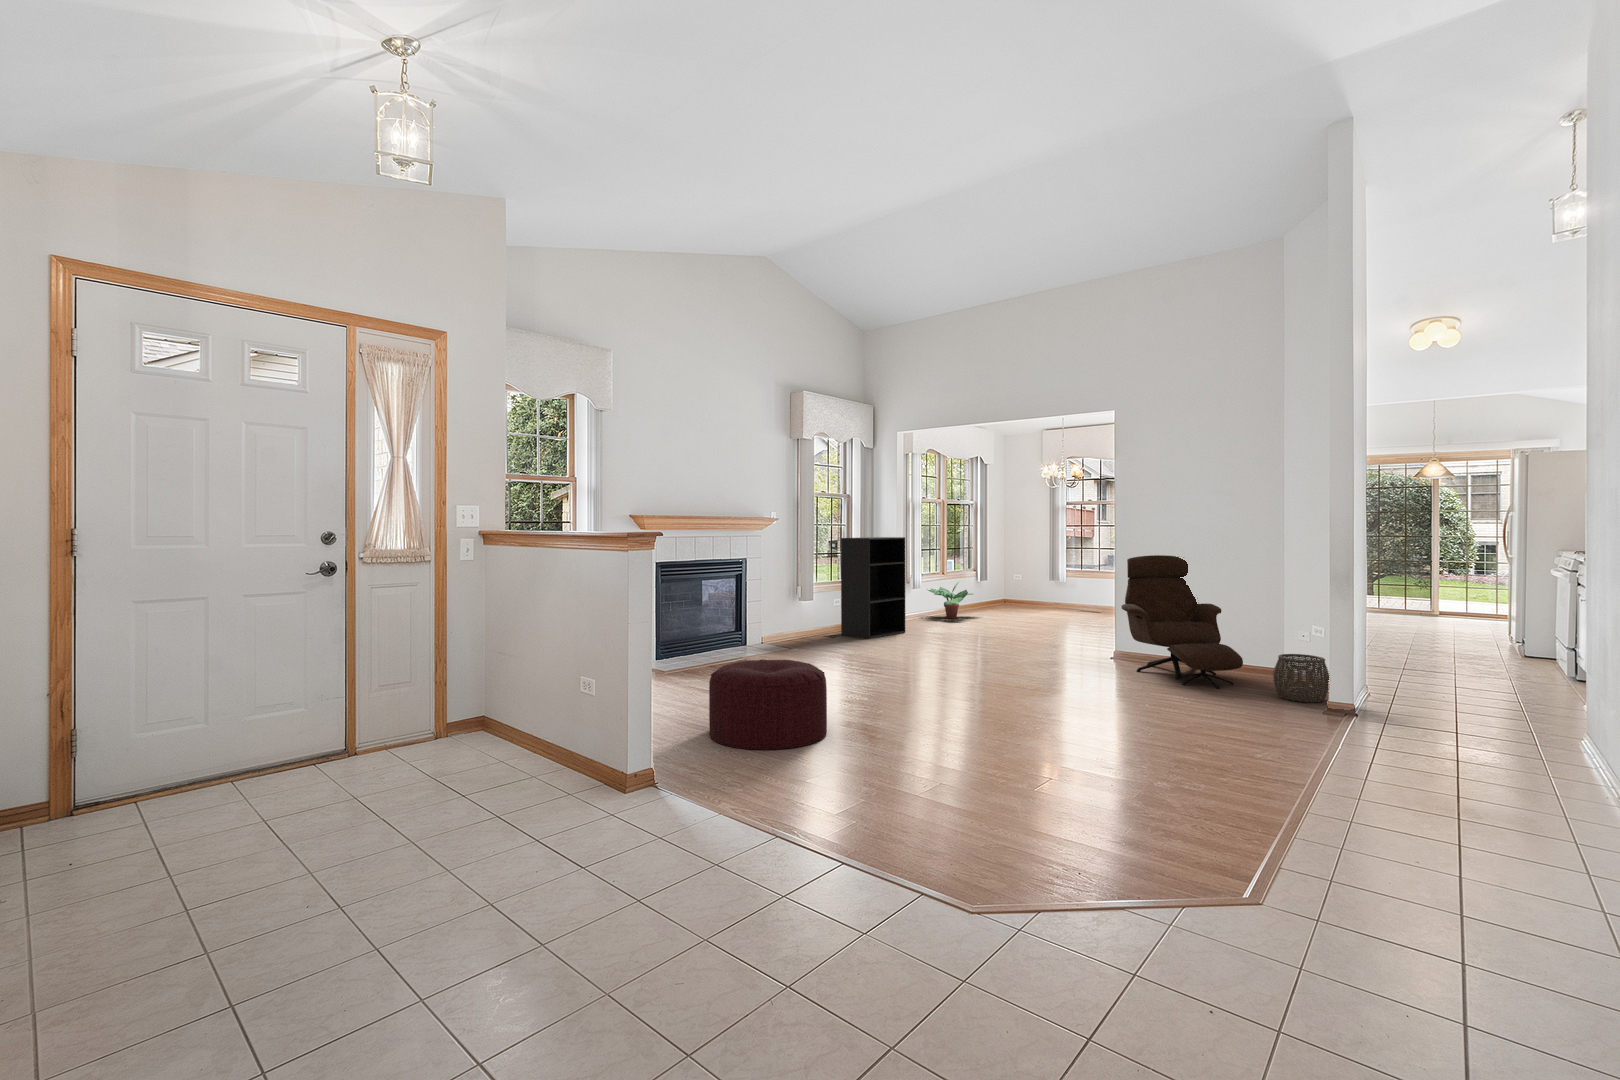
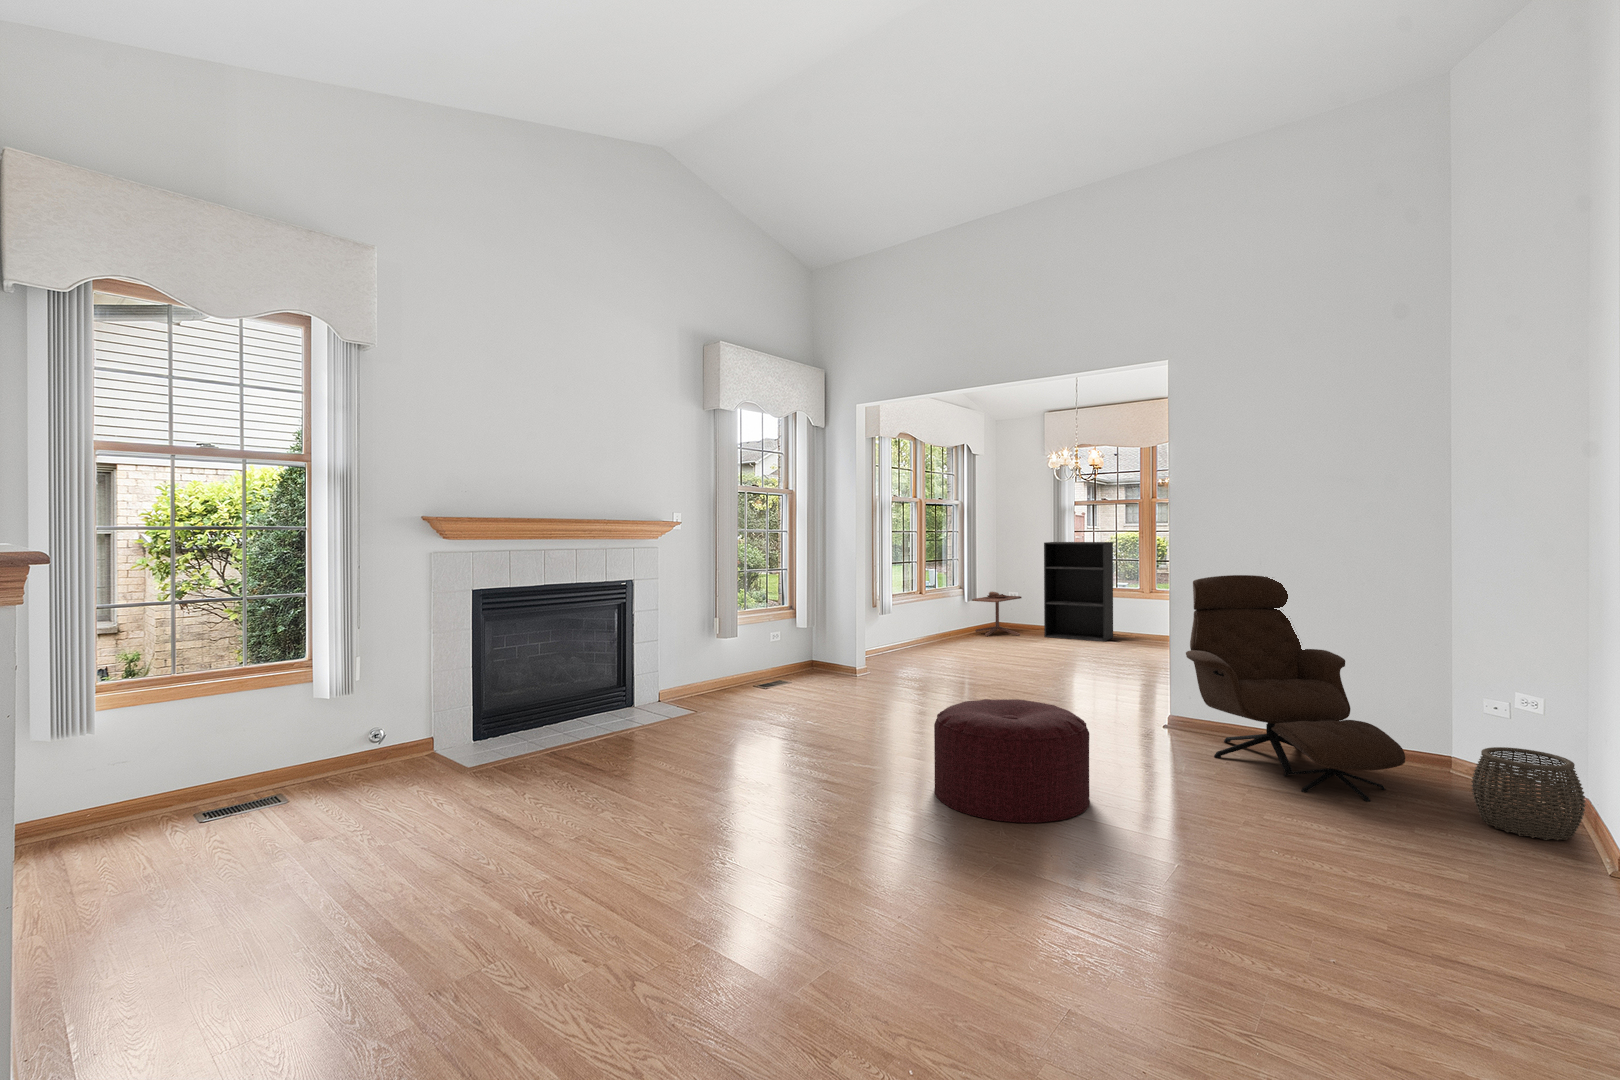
bookshelf: present [841,537,905,639] -> present [1044,542,1113,642]
side table: none [983,574,1023,609] -> present [972,592,1022,636]
potted plant: present [928,583,973,619] -> none [899,603,965,653]
ottoman: present [709,659,827,750] -> present [934,699,1090,823]

